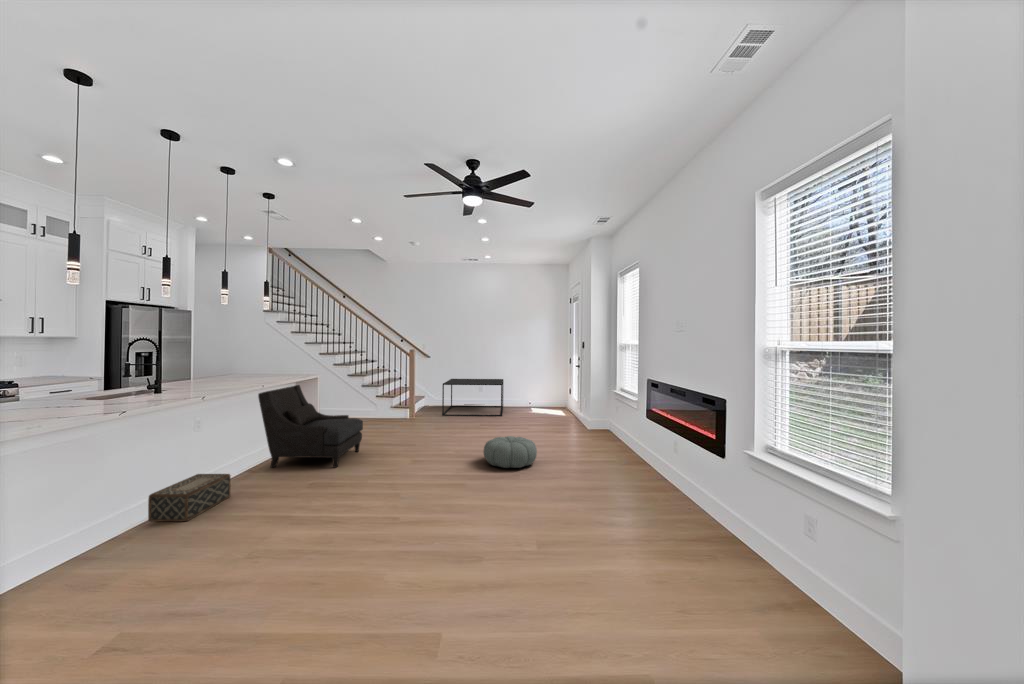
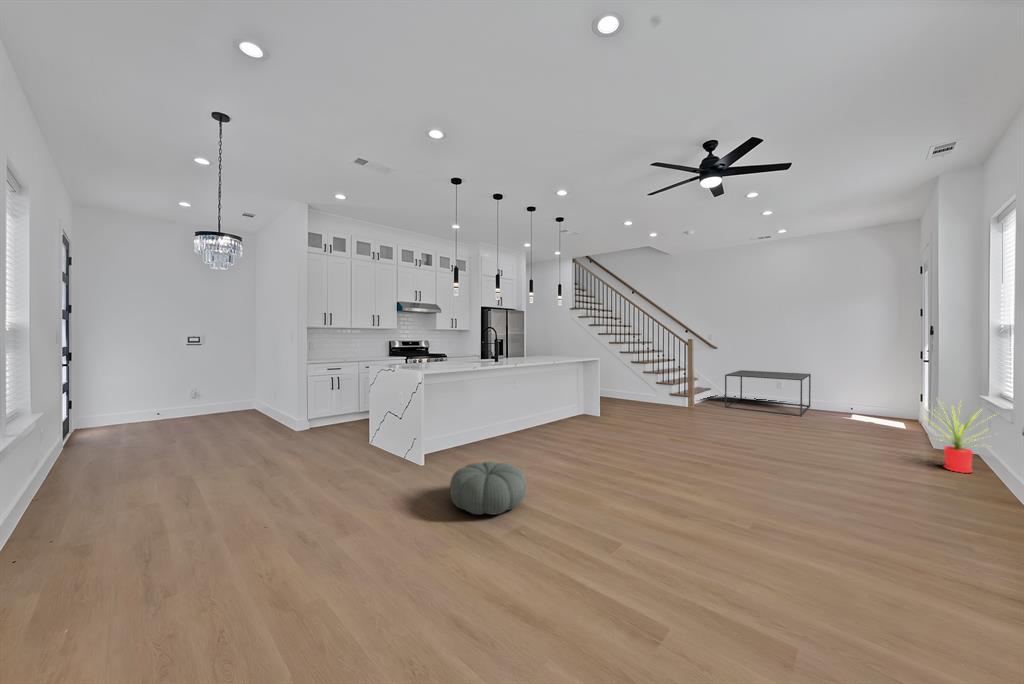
armchair: present [258,385,363,468] -> none [550,368,629,437]
house plant: none [584,393,620,444] -> present [930,408,978,473]
pouf: present [484,436,537,468] -> present [450,462,526,515]
woven basket: present [148,474,231,521] -> none [480,424,525,452]

